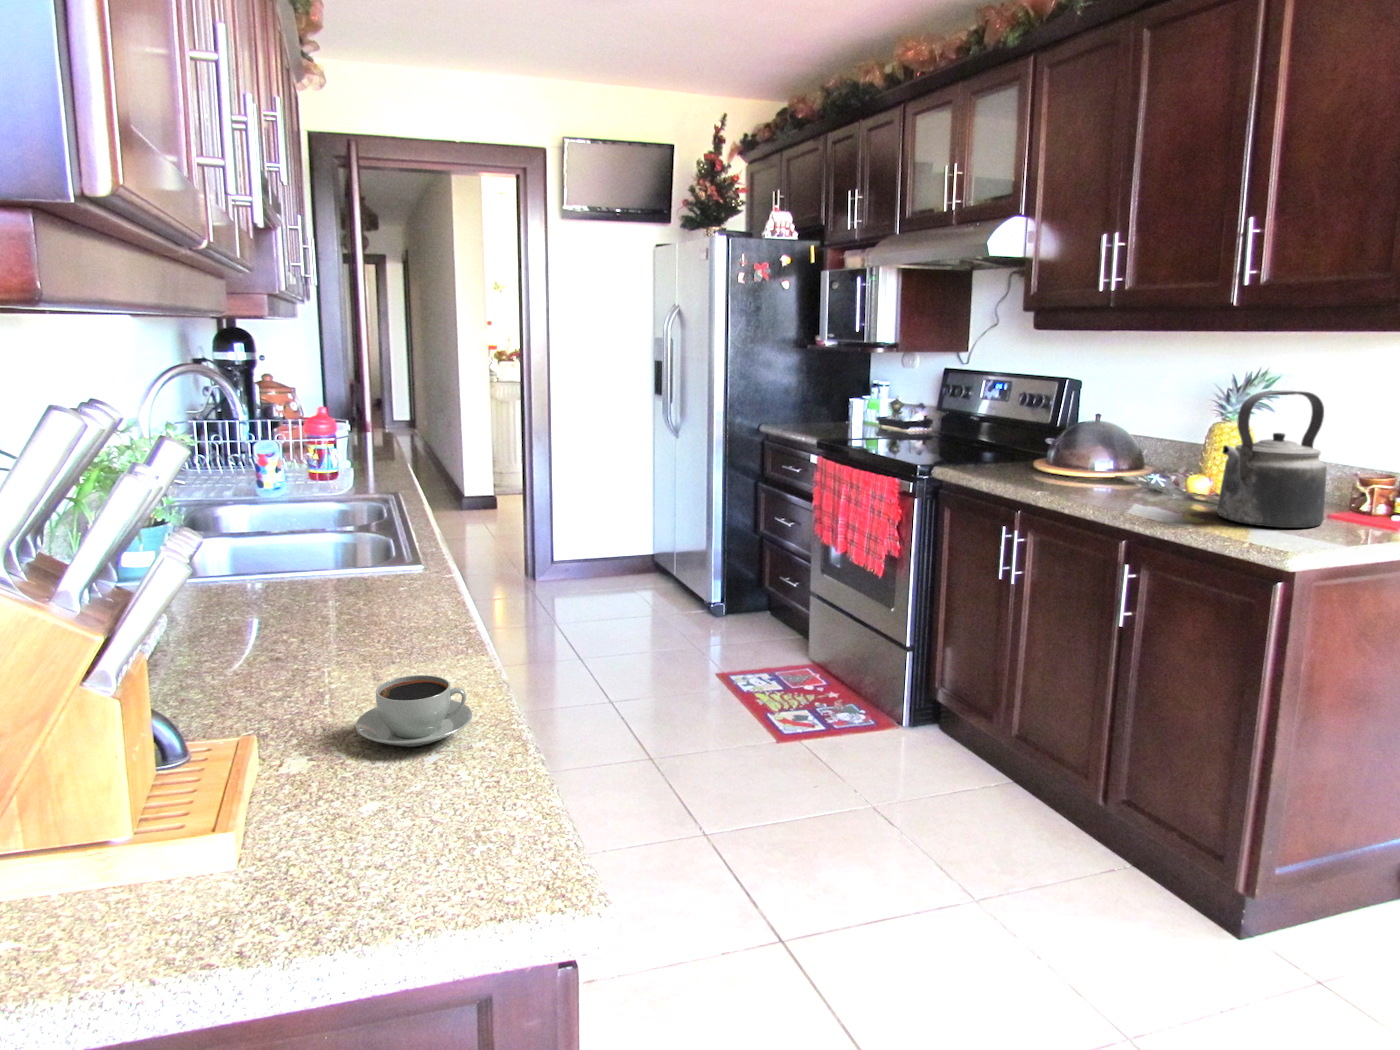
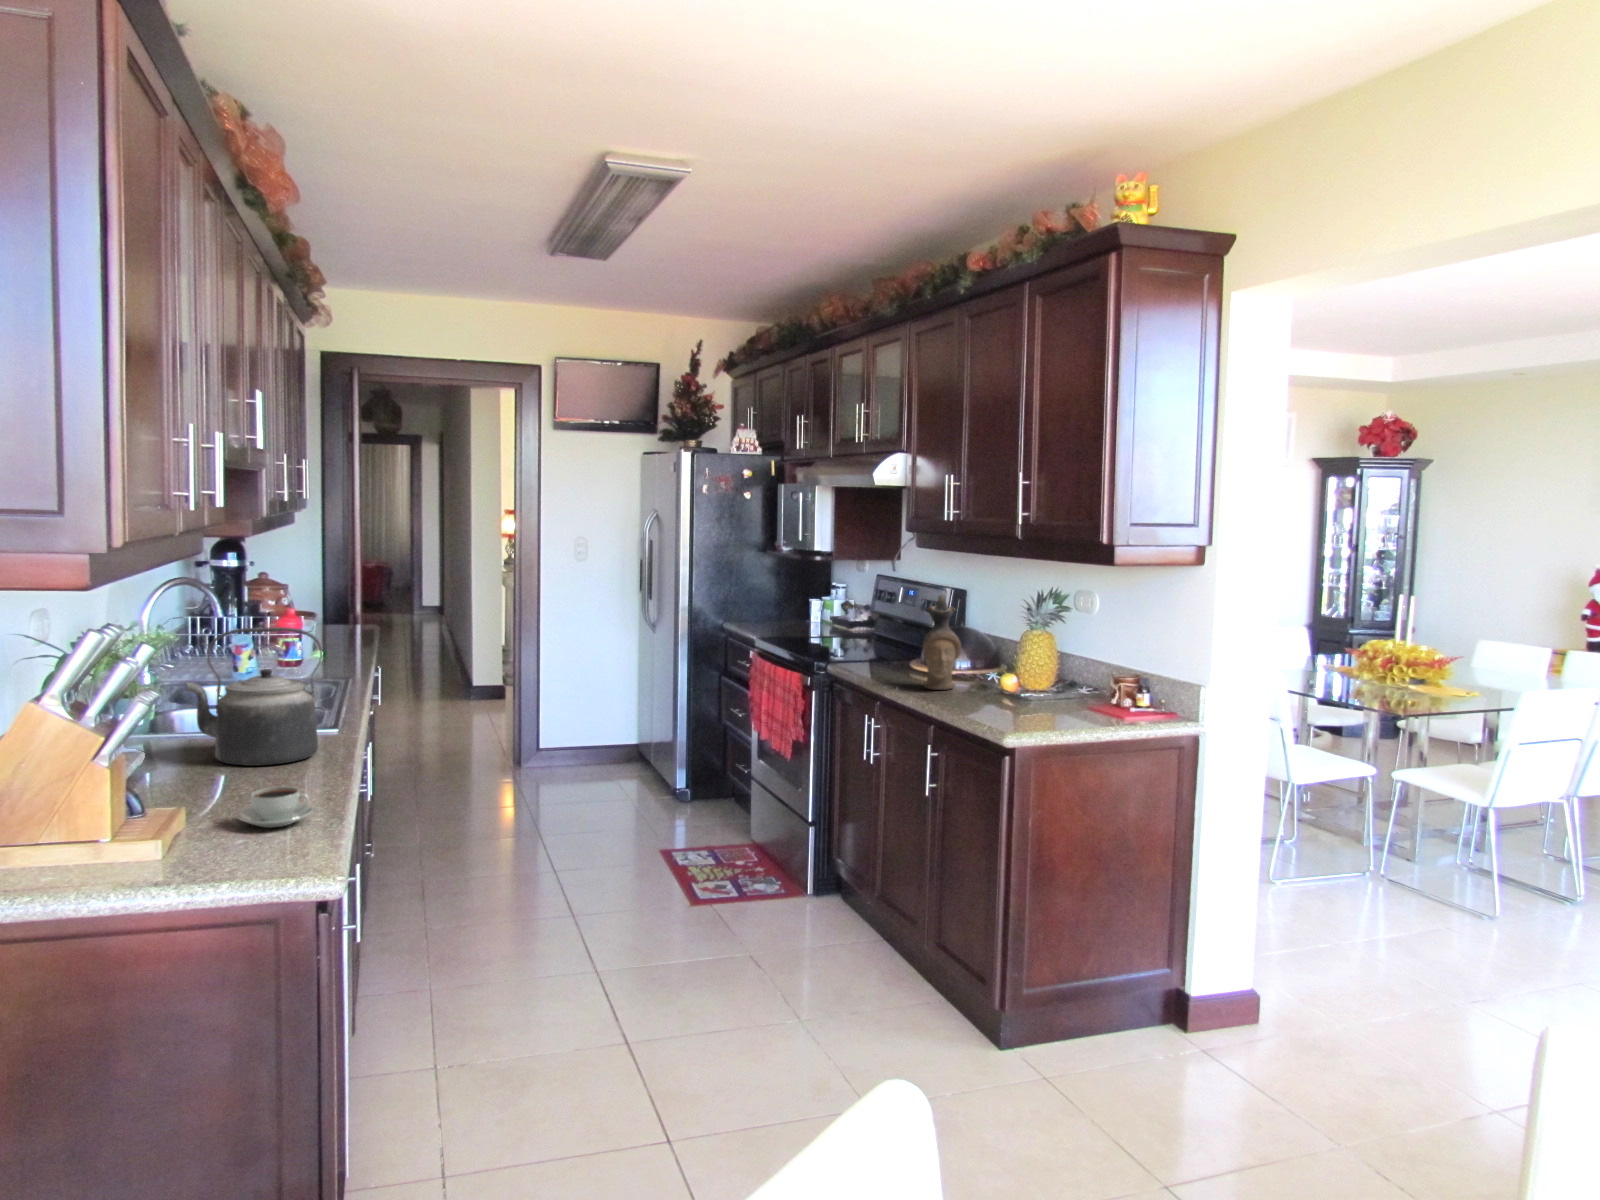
ceramic pitcher: none [1090,382,1144,497] -> present [923,594,961,689]
kettle: present [1217,391,1327,528] -> present [186,627,322,766]

